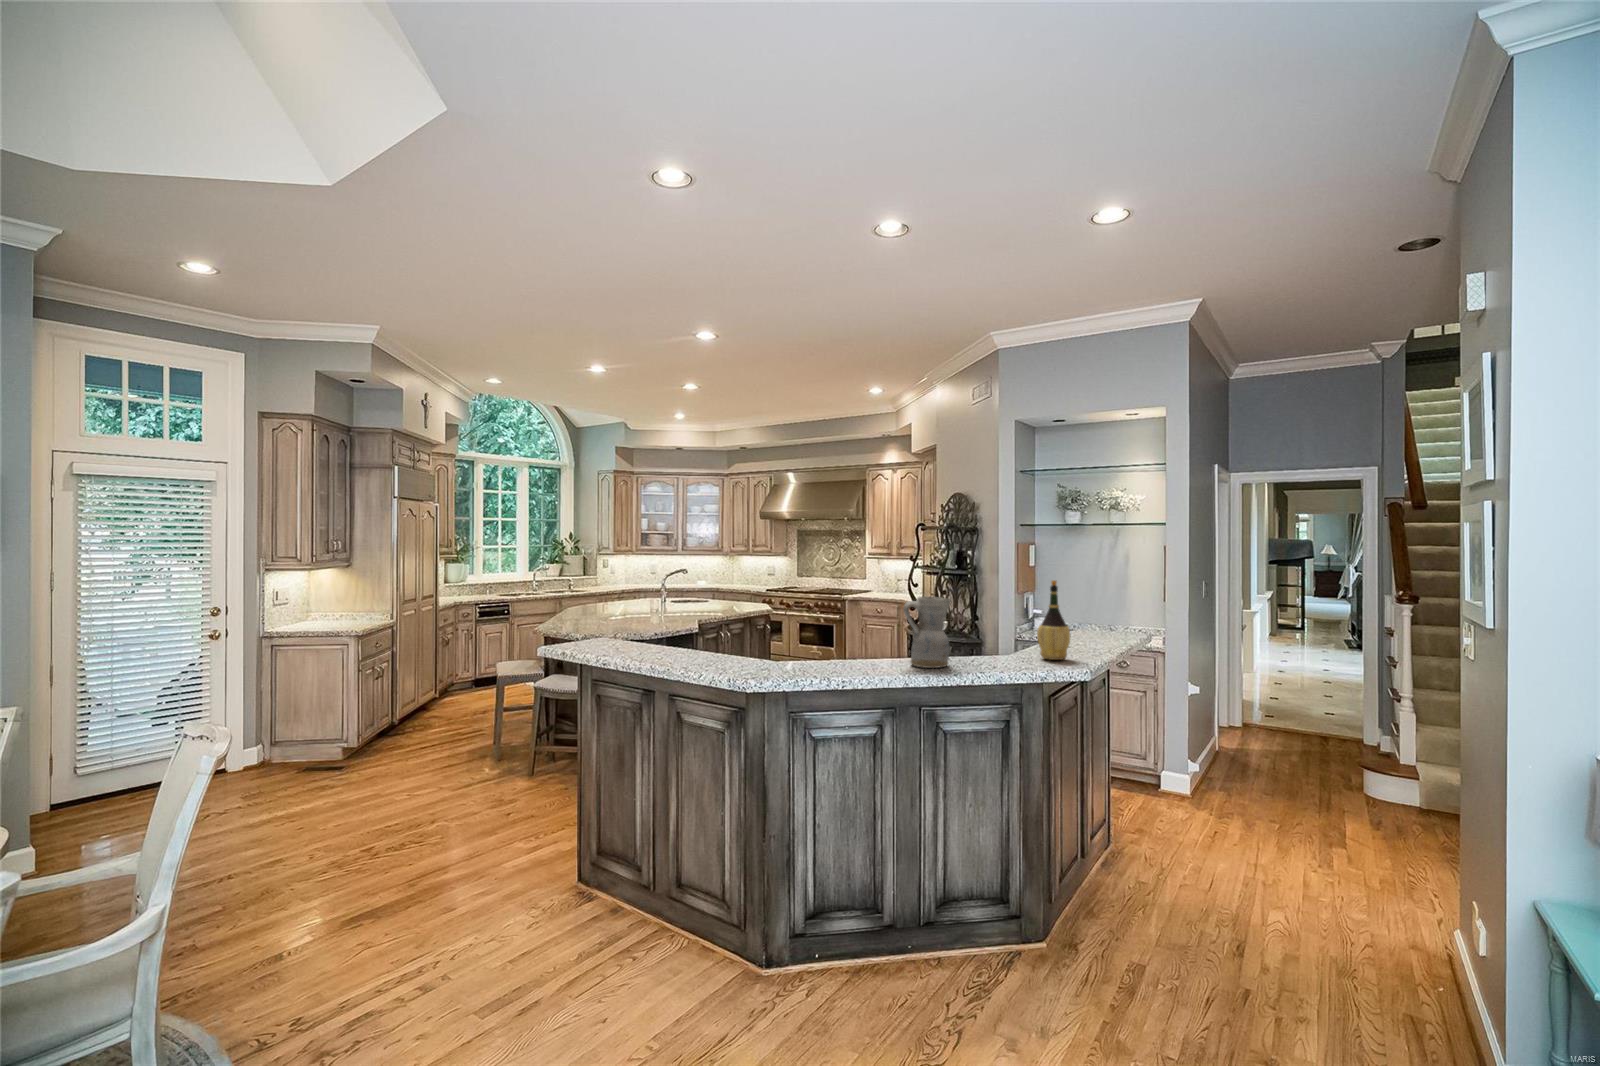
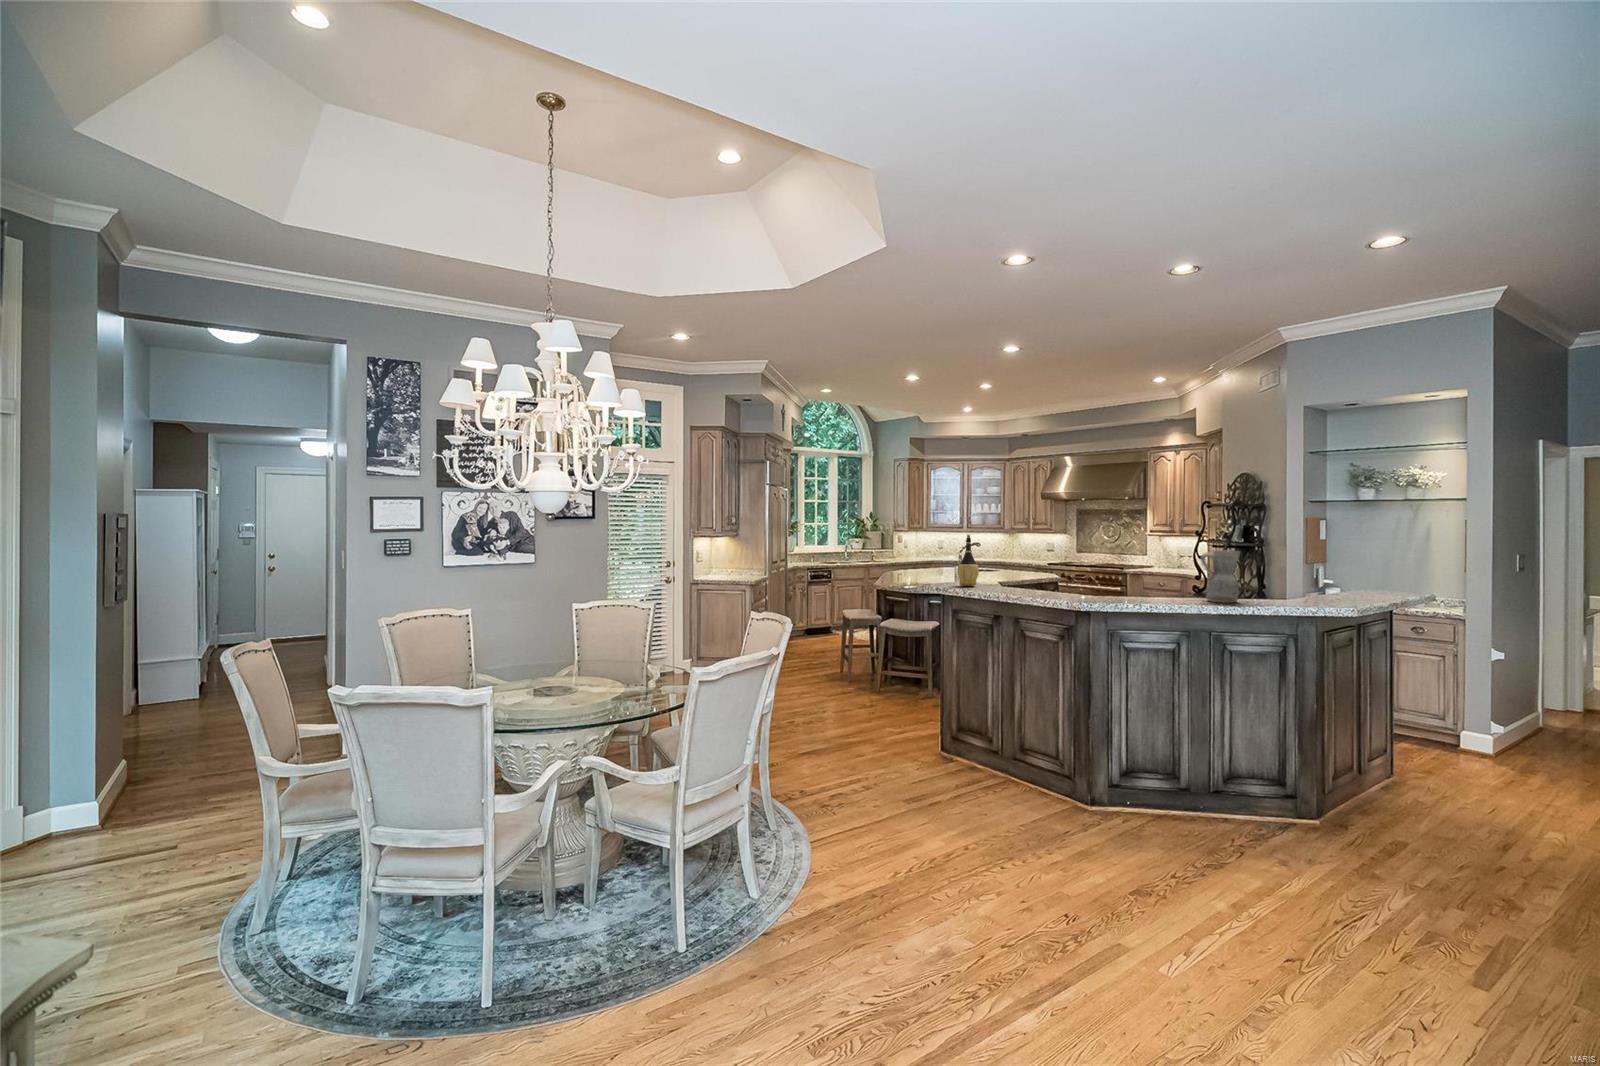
wine bottle: present [1037,580,1071,660] -> present [958,535,979,586]

